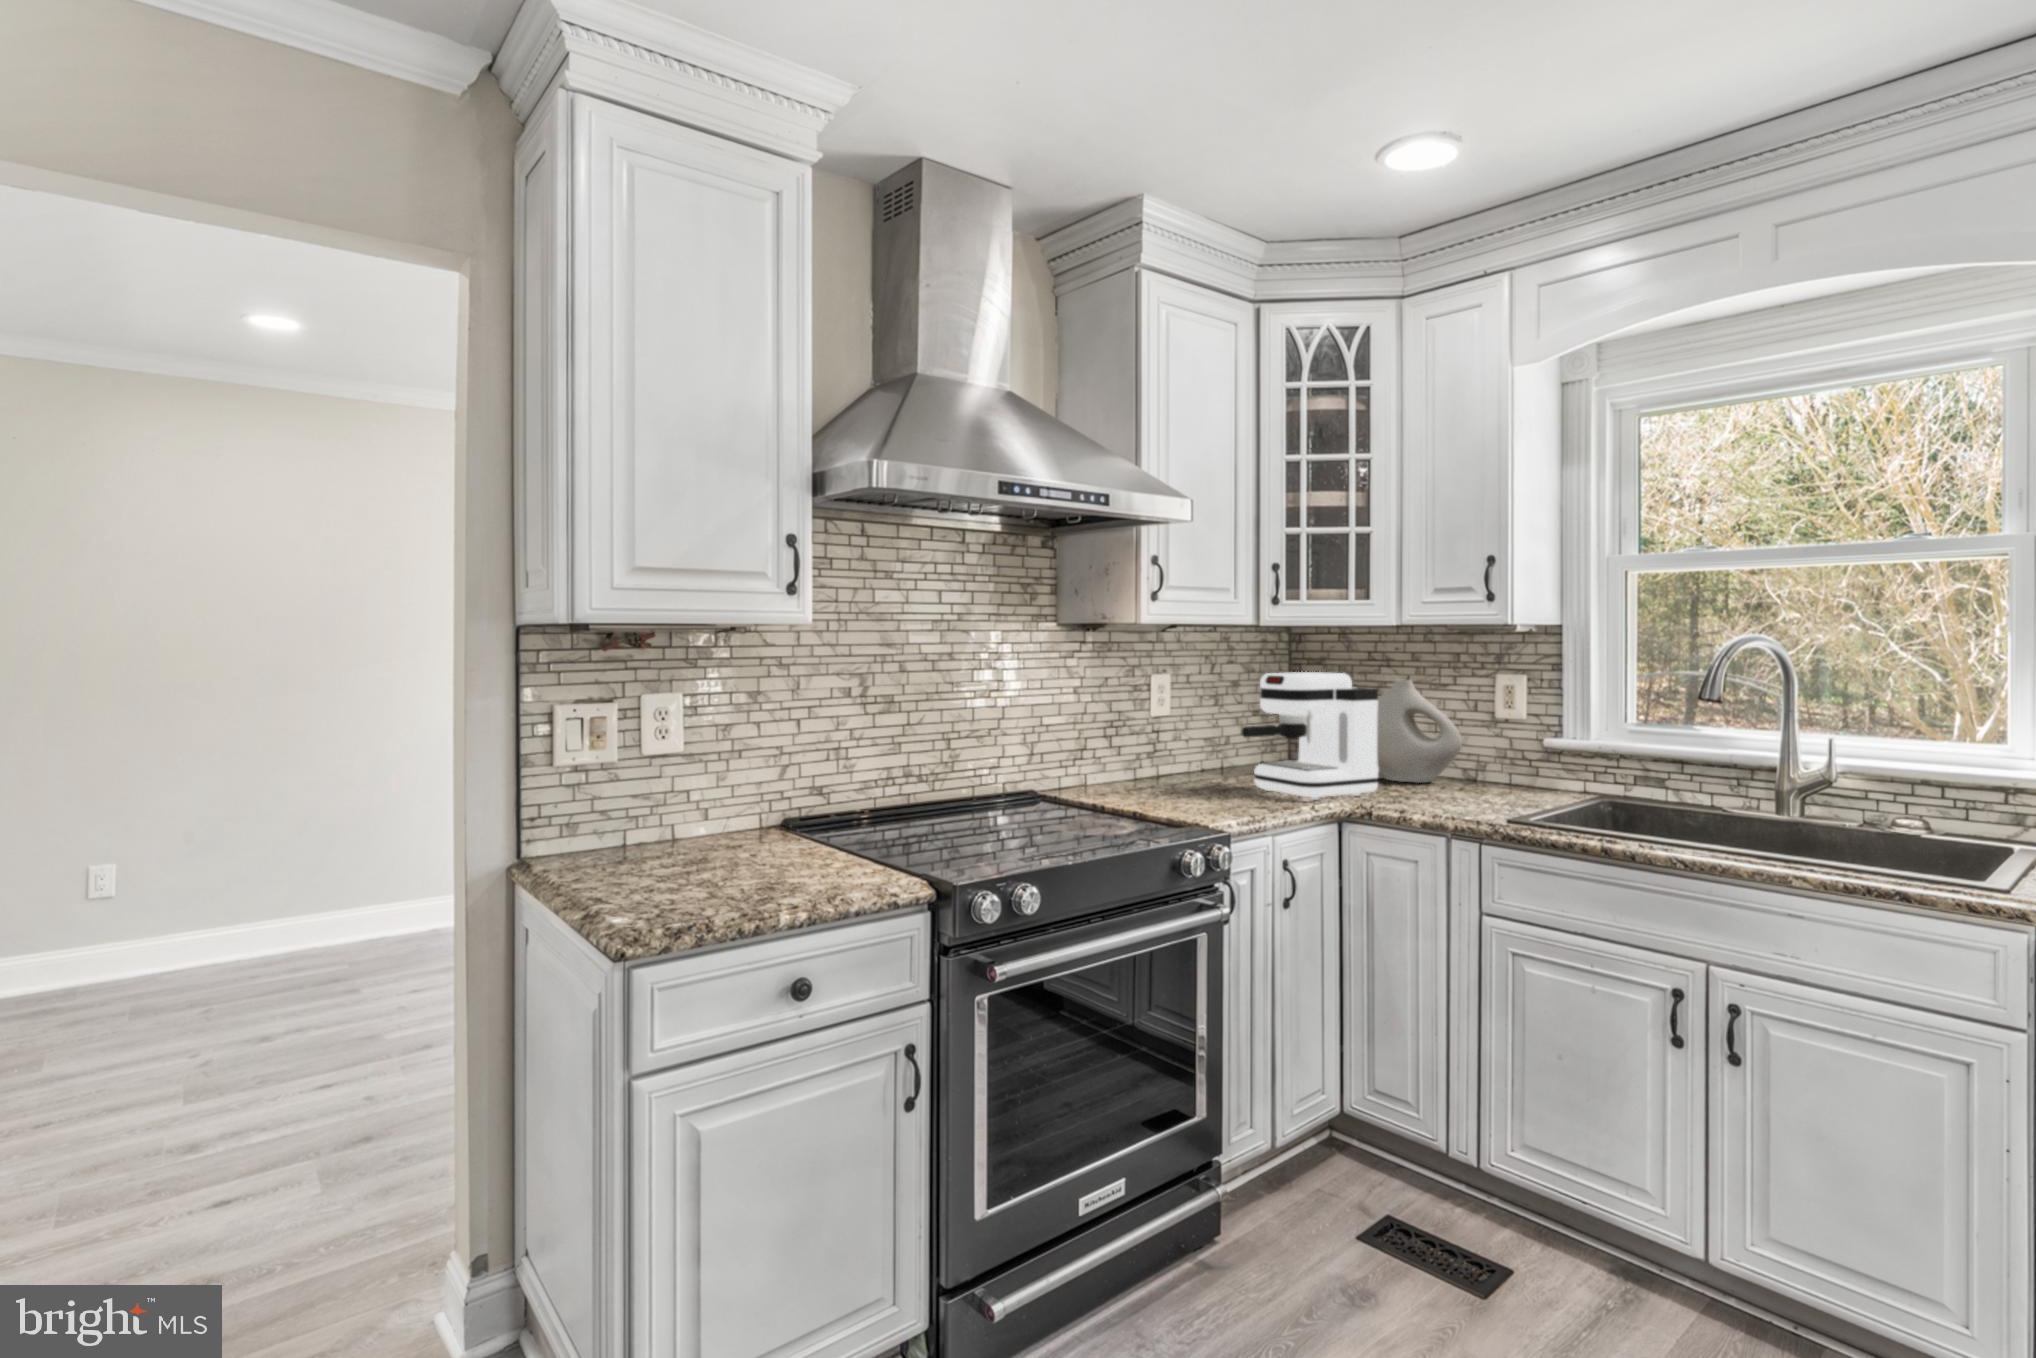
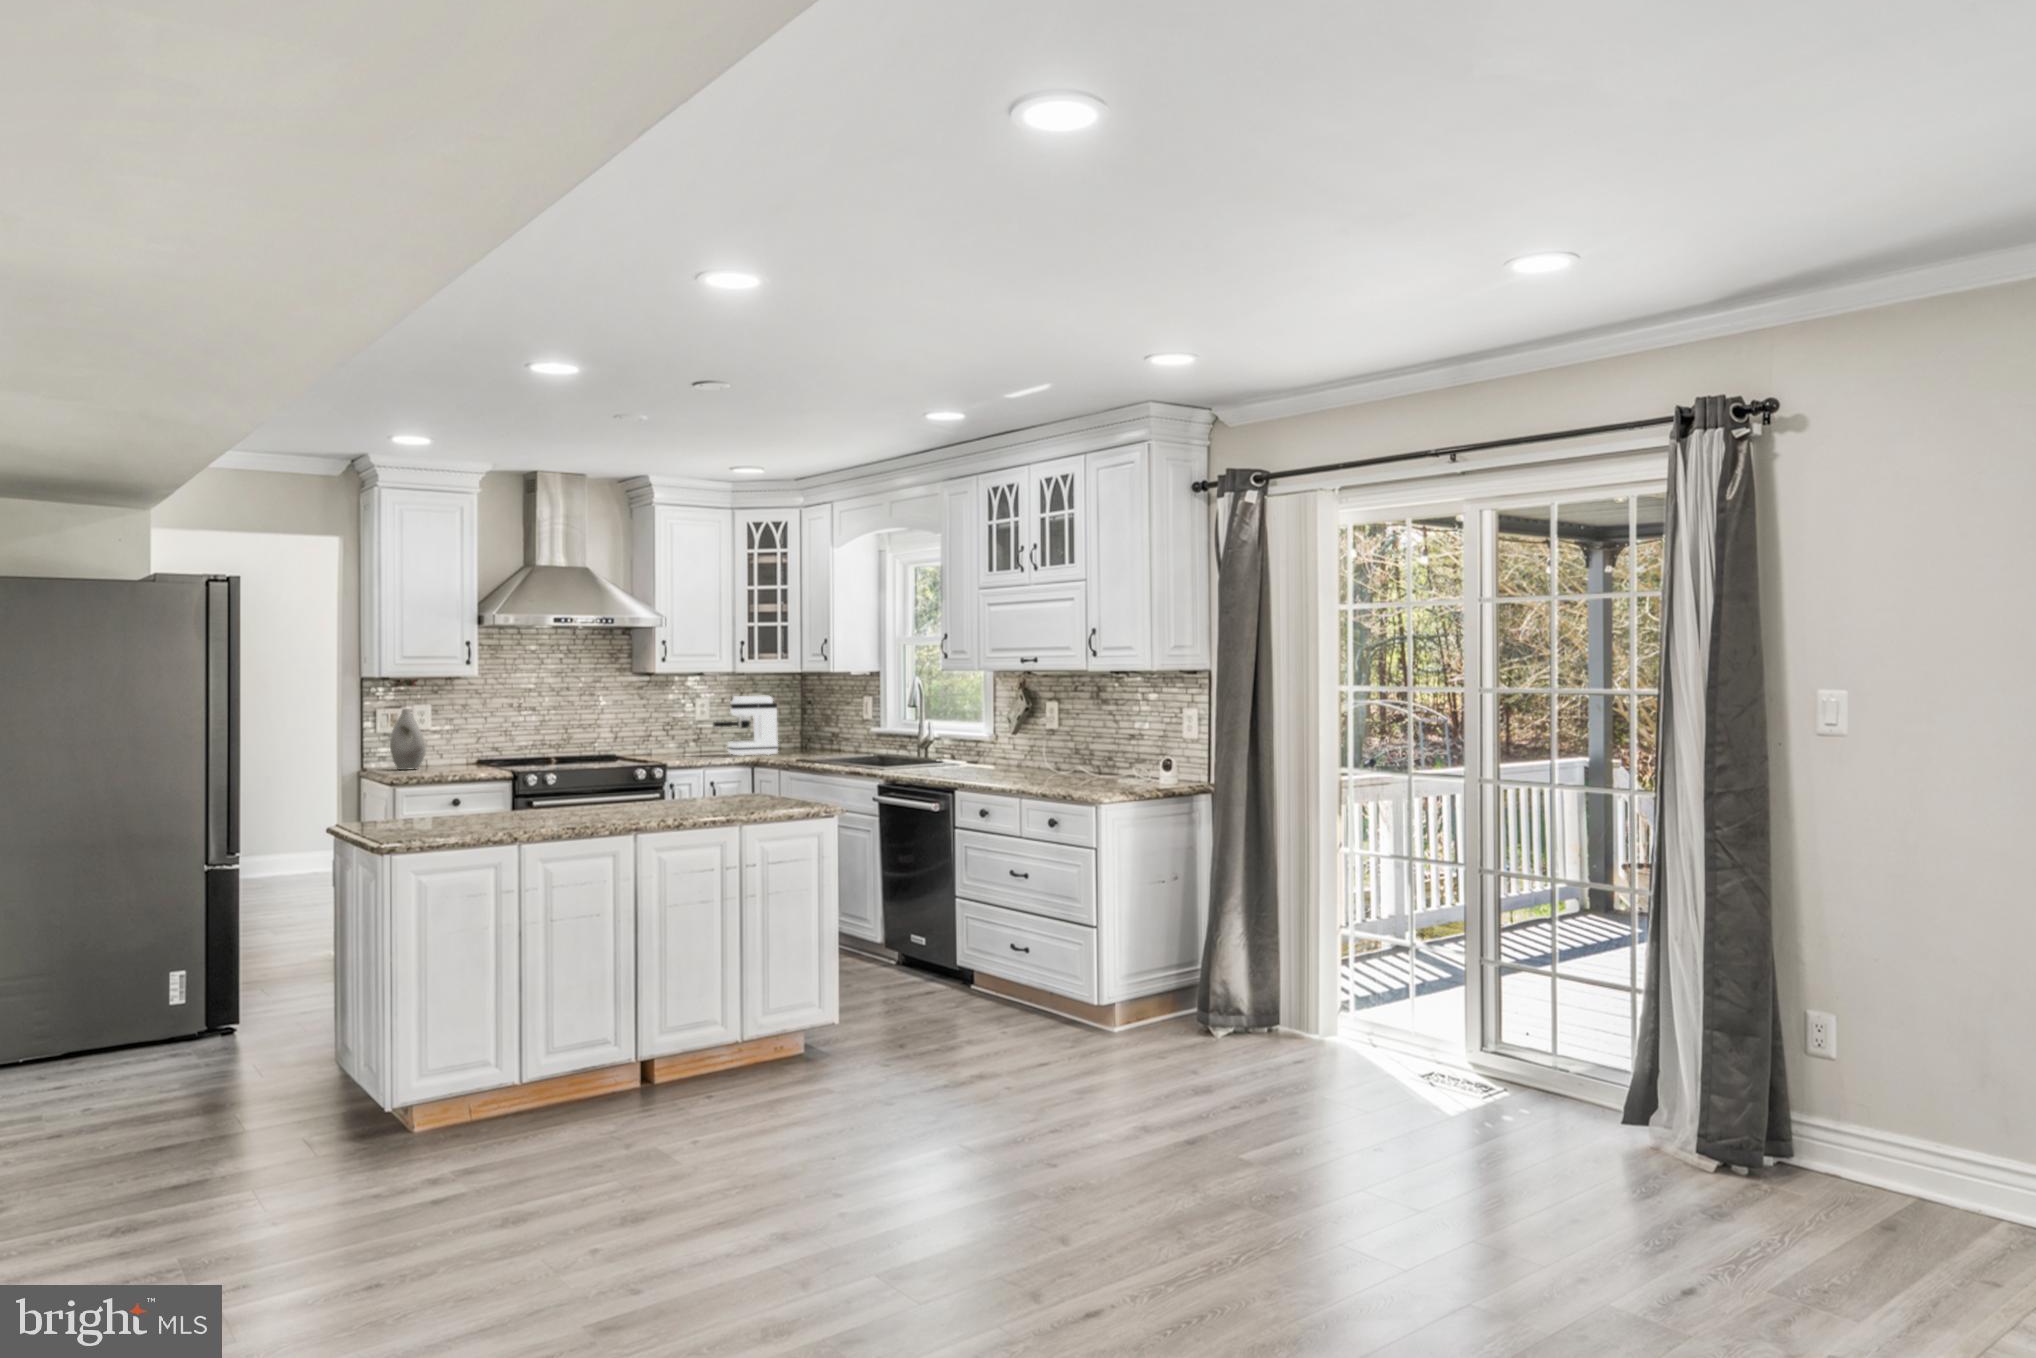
vase: present [1377,679,1462,783] -> present [390,709,426,770]

